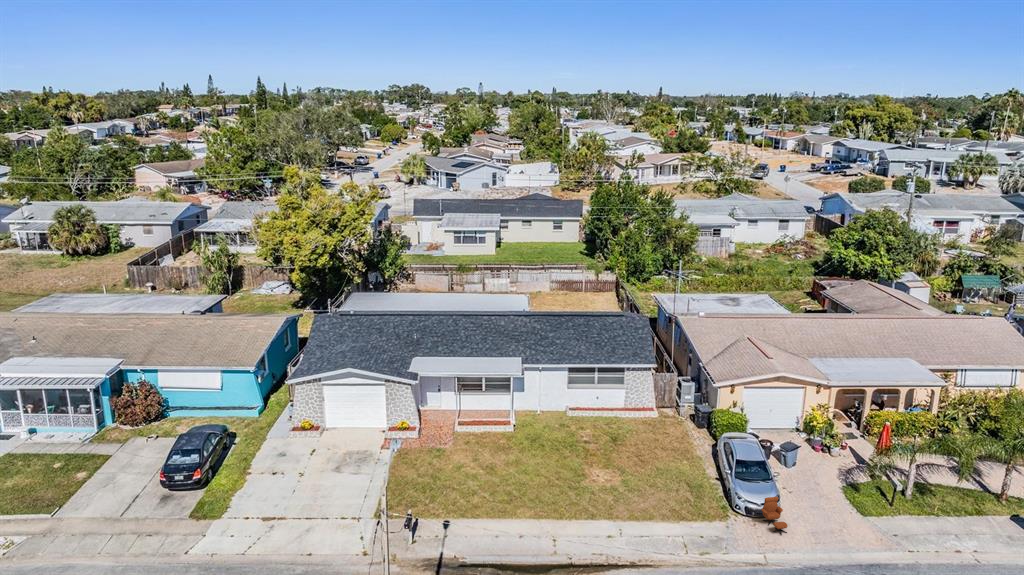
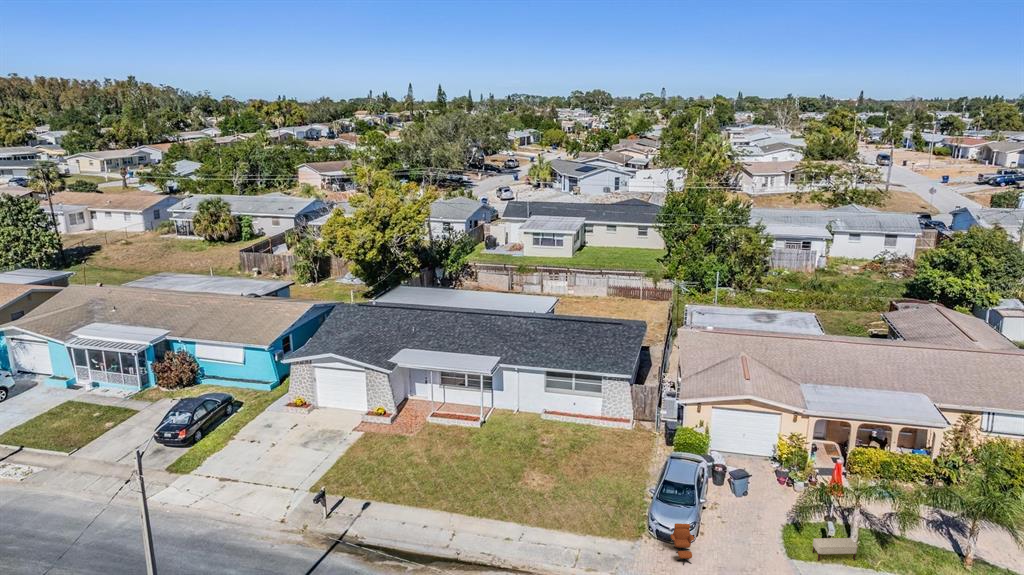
bench: none [876,490,915,514] -> present [813,538,857,561]

